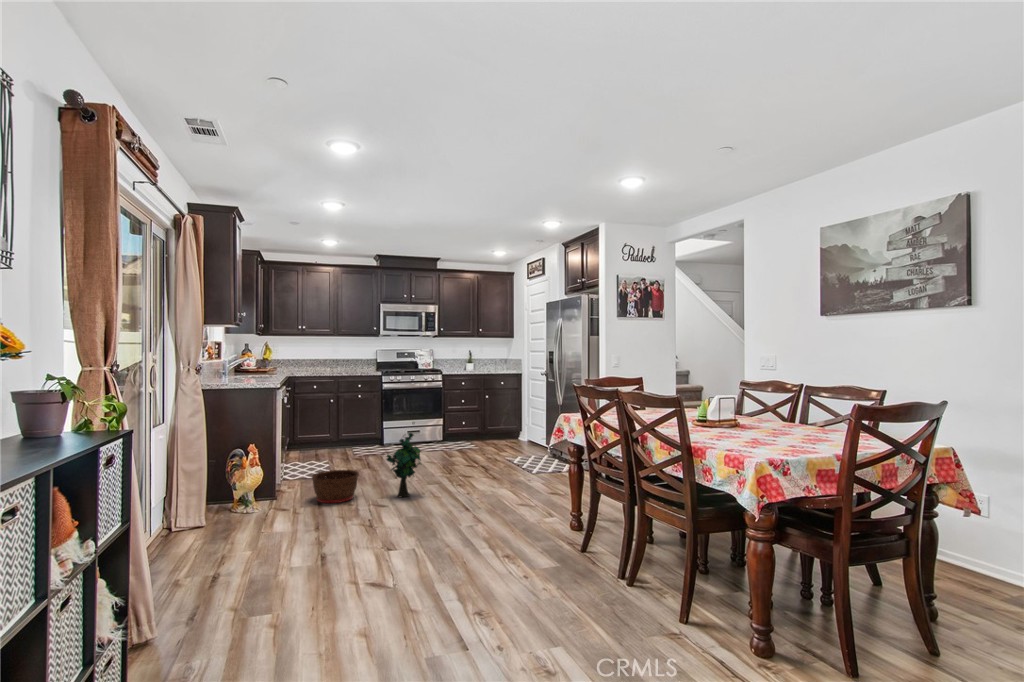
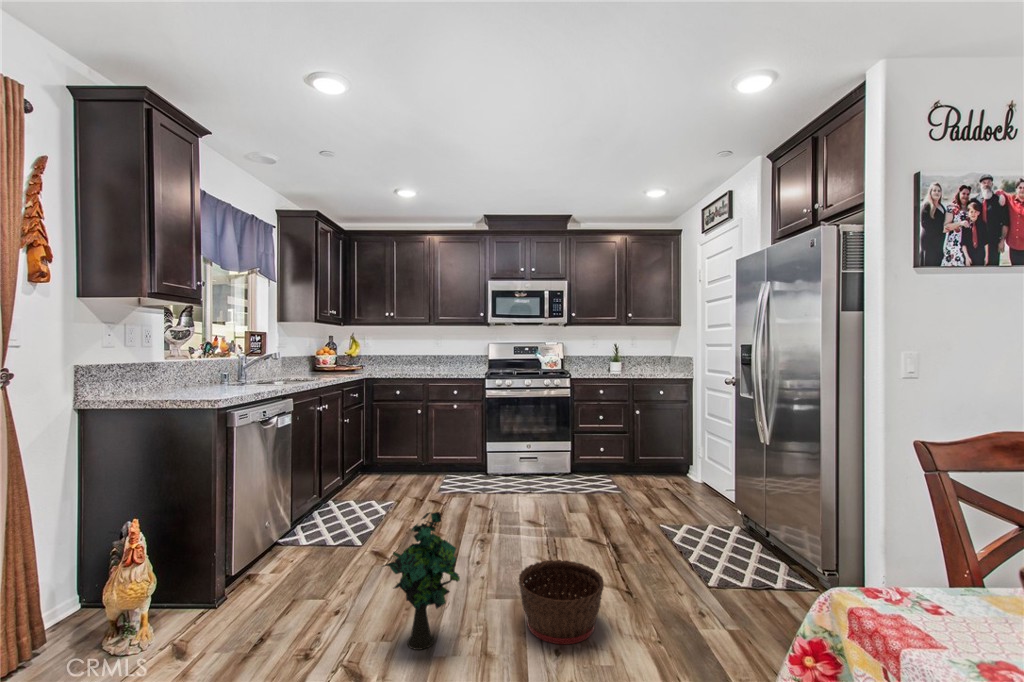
basket: present [312,470,359,503] -> present [519,560,604,644]

